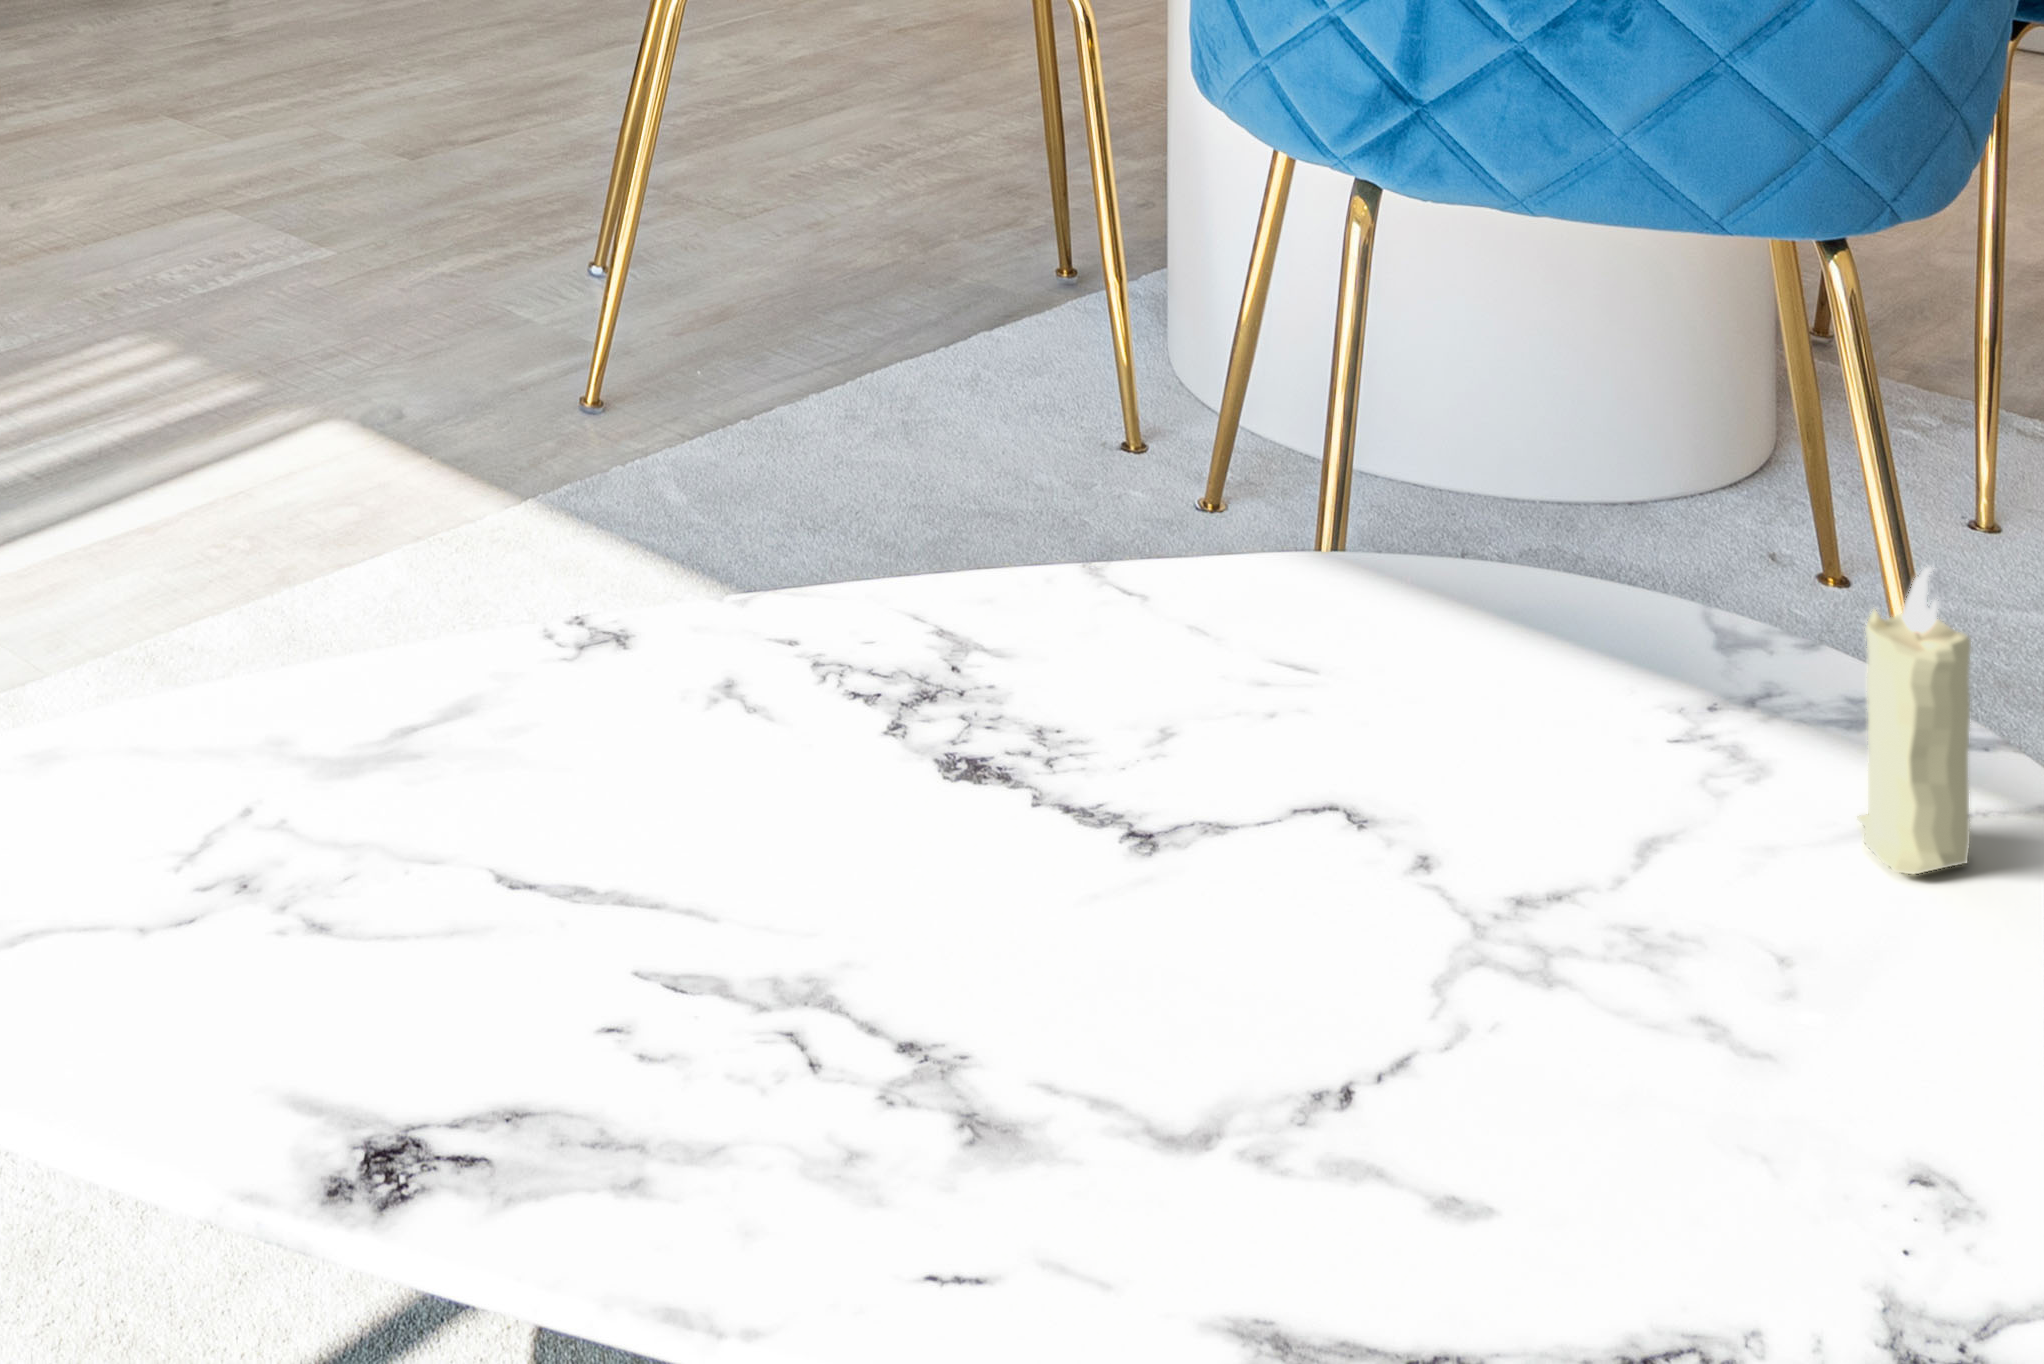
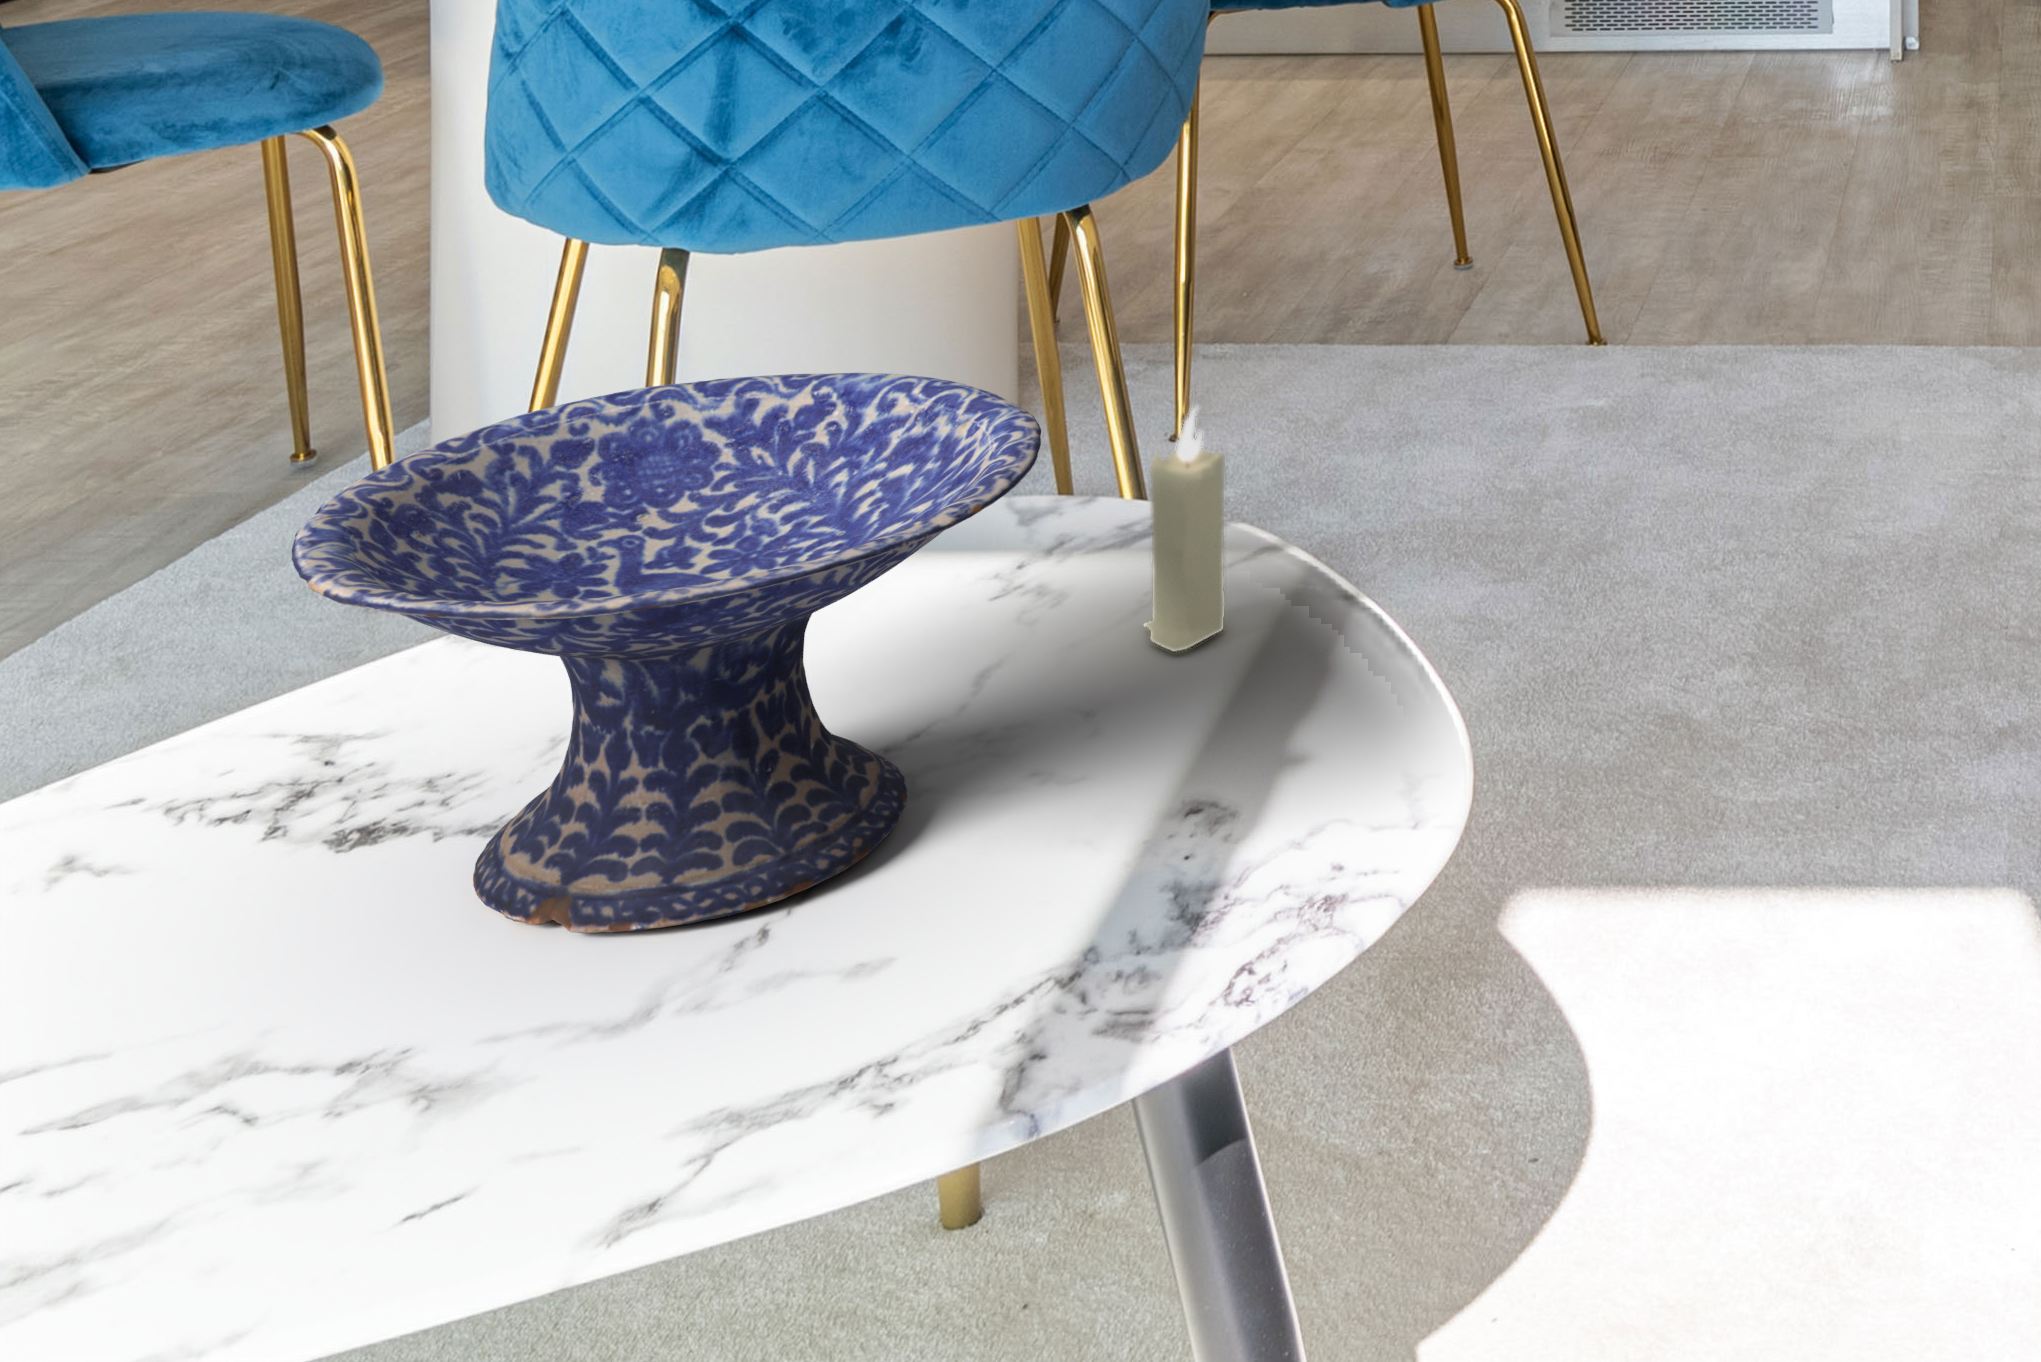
decorative bowl: none [892,373,1702,1033] -> present [292,373,1041,933]

